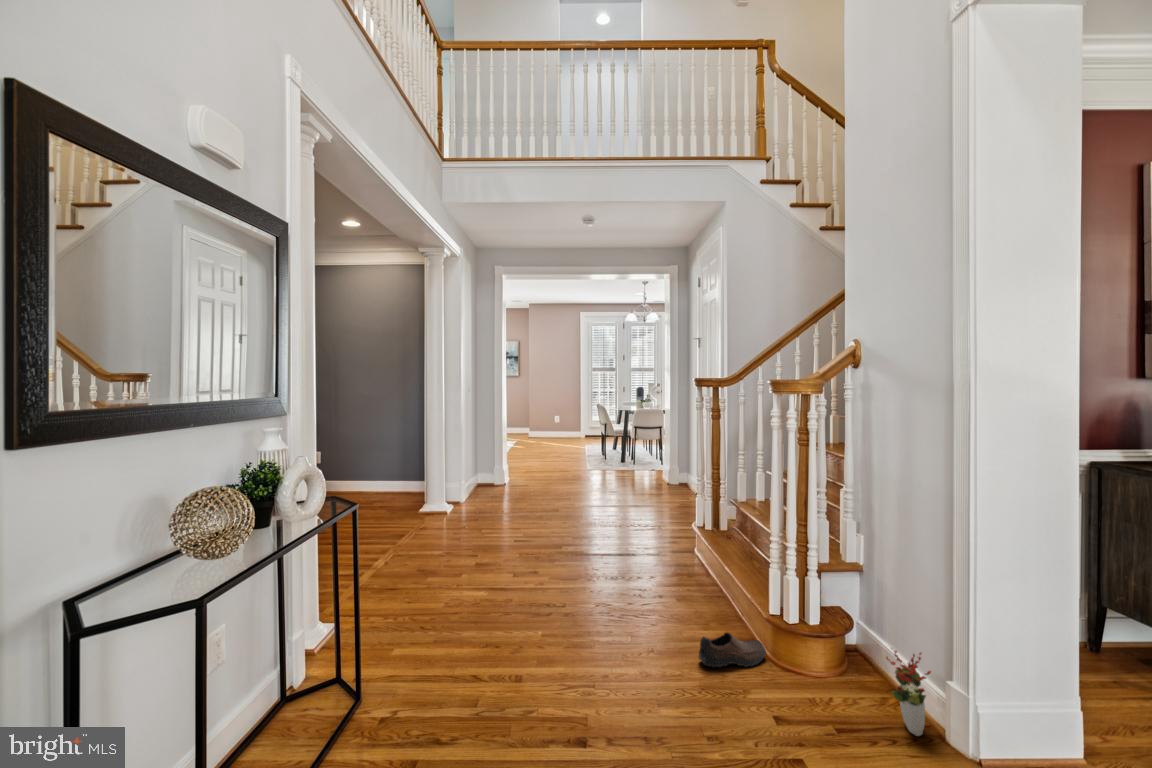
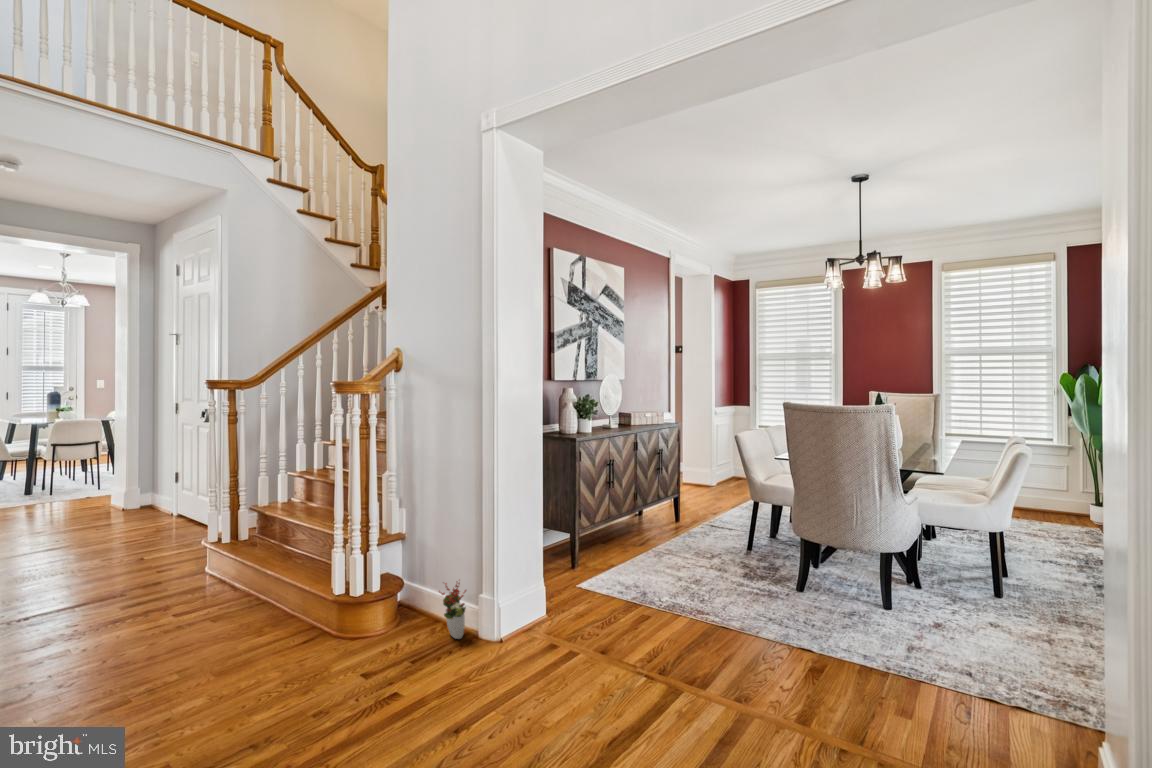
shoe: present [698,633,766,667] -> none [271,624,333,665]

